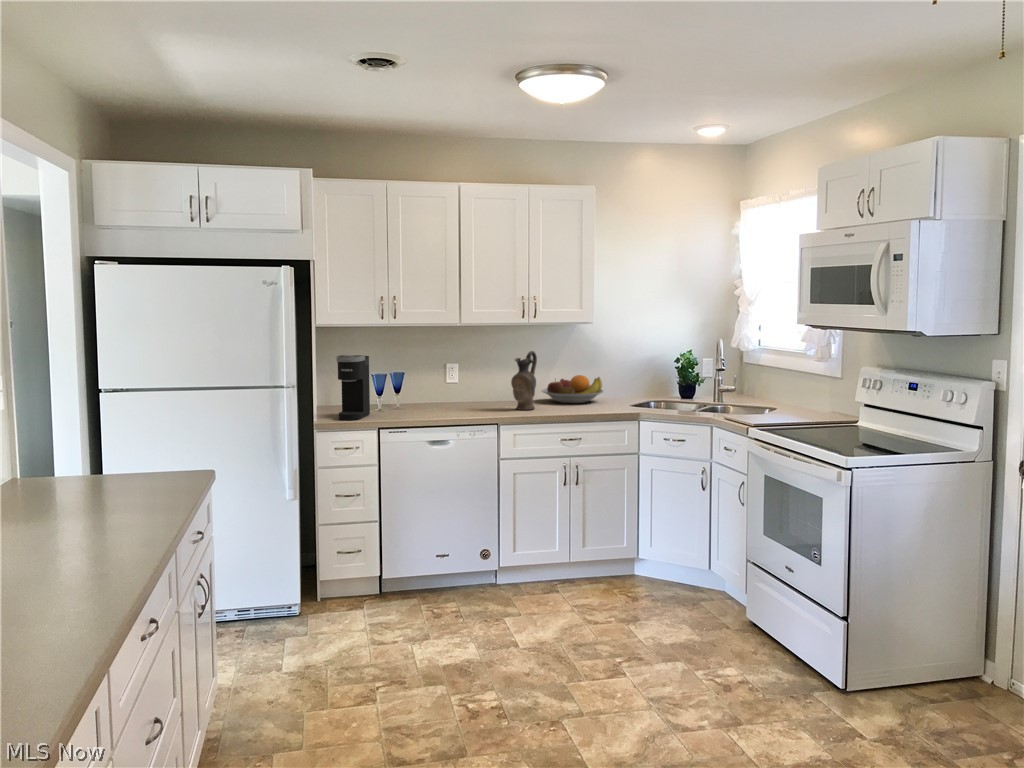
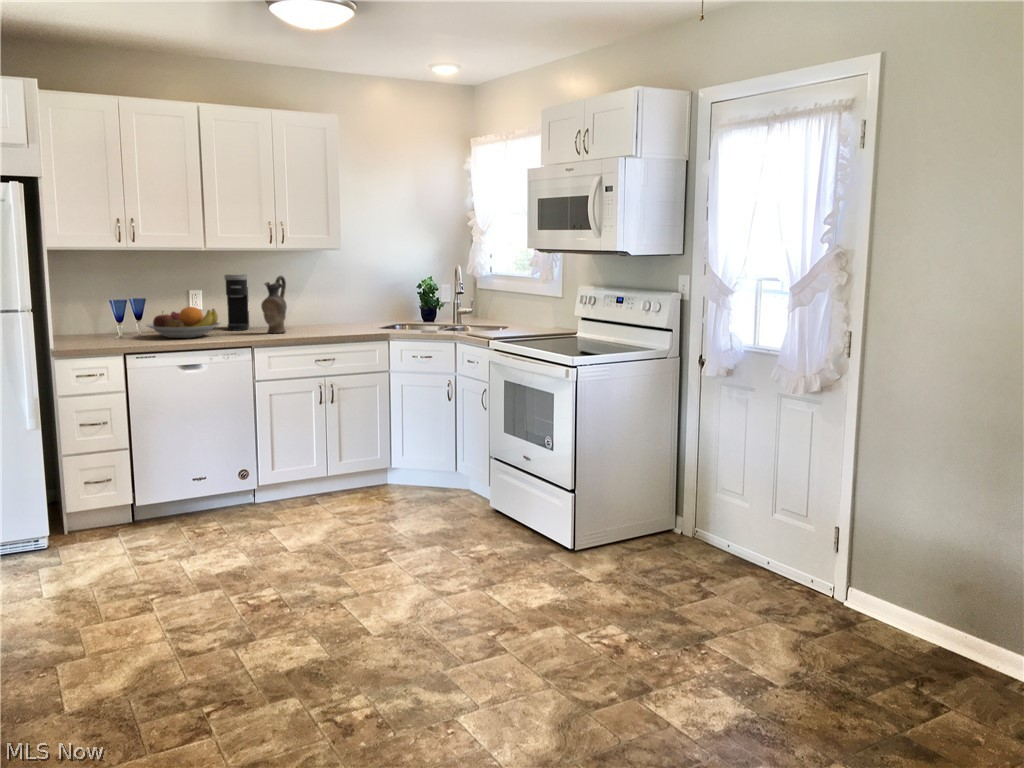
coffee maker: present [337,355,370,420] -> present [224,275,249,331]
fruit bowl: present [542,375,604,403] -> present [146,307,220,338]

